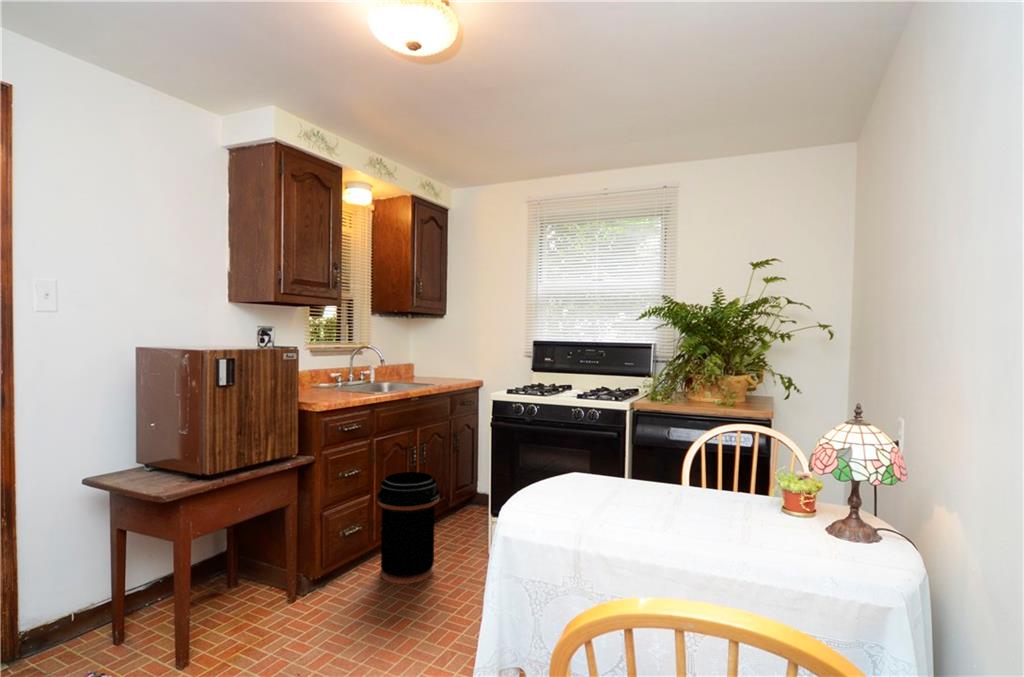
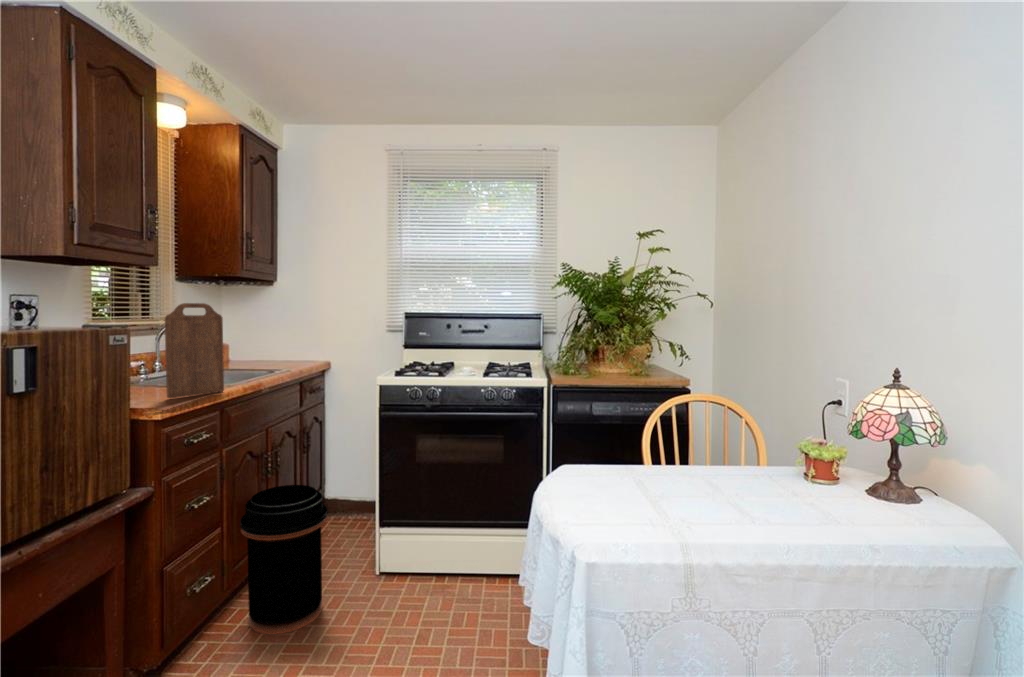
cutting board: none [335,332,374,398] -> present [165,303,224,398]

